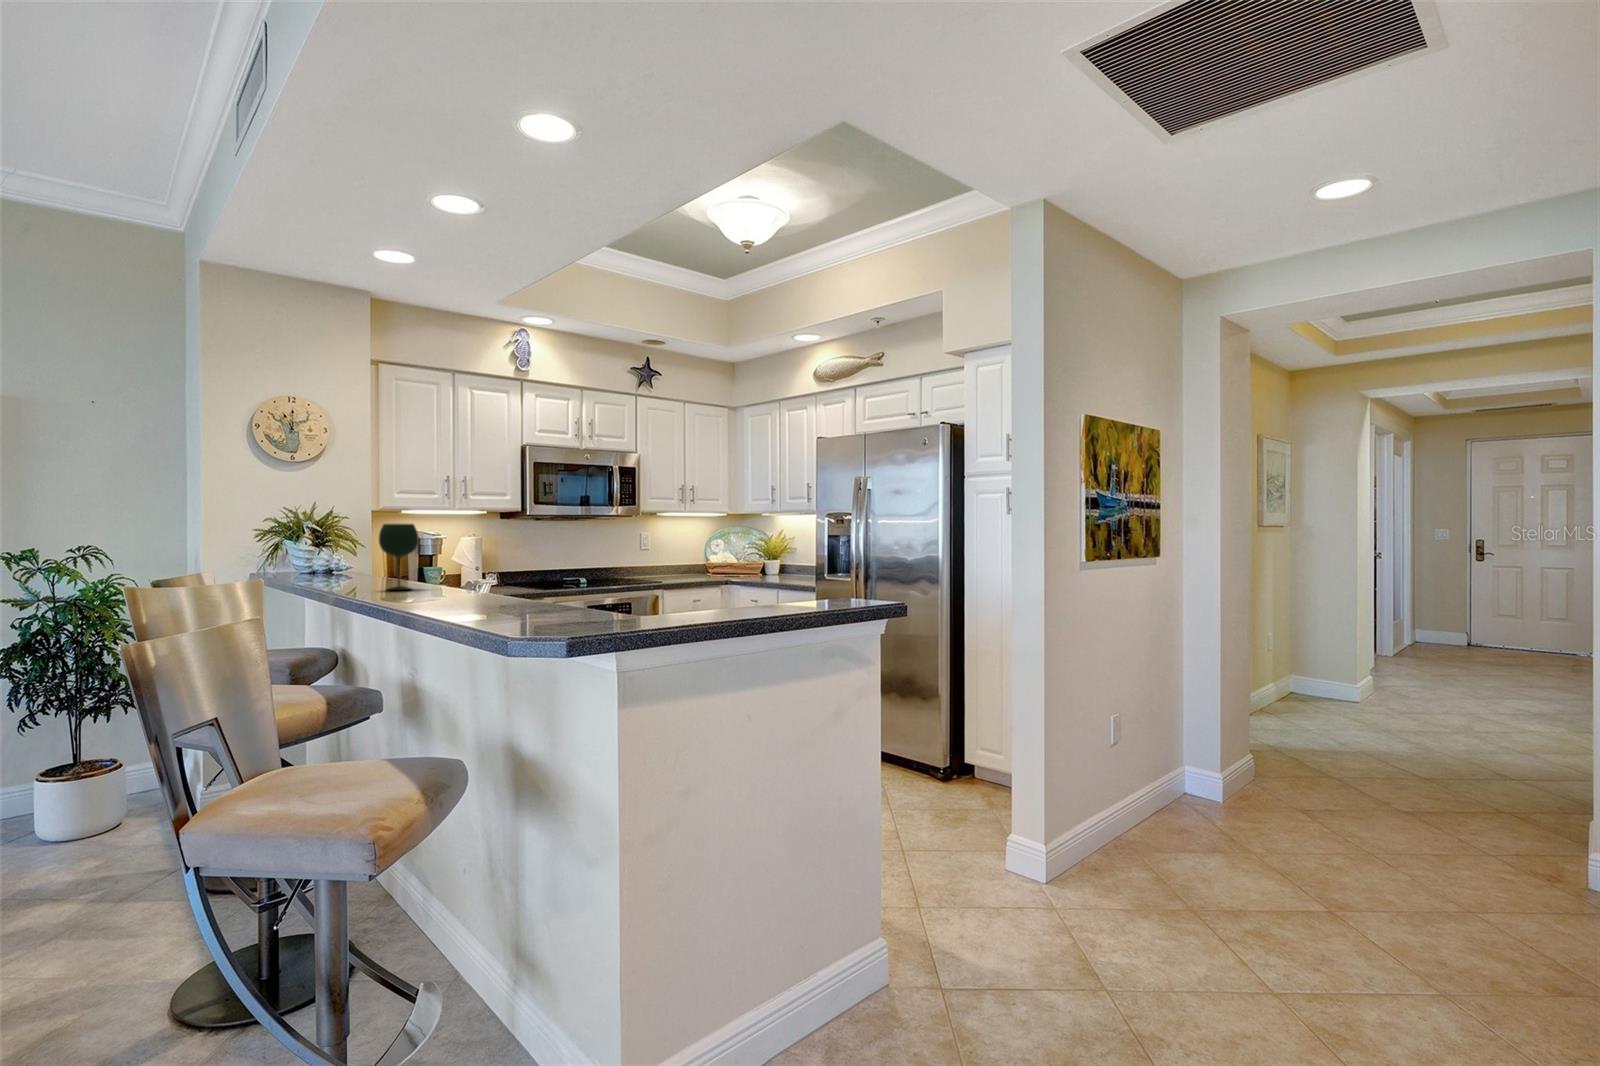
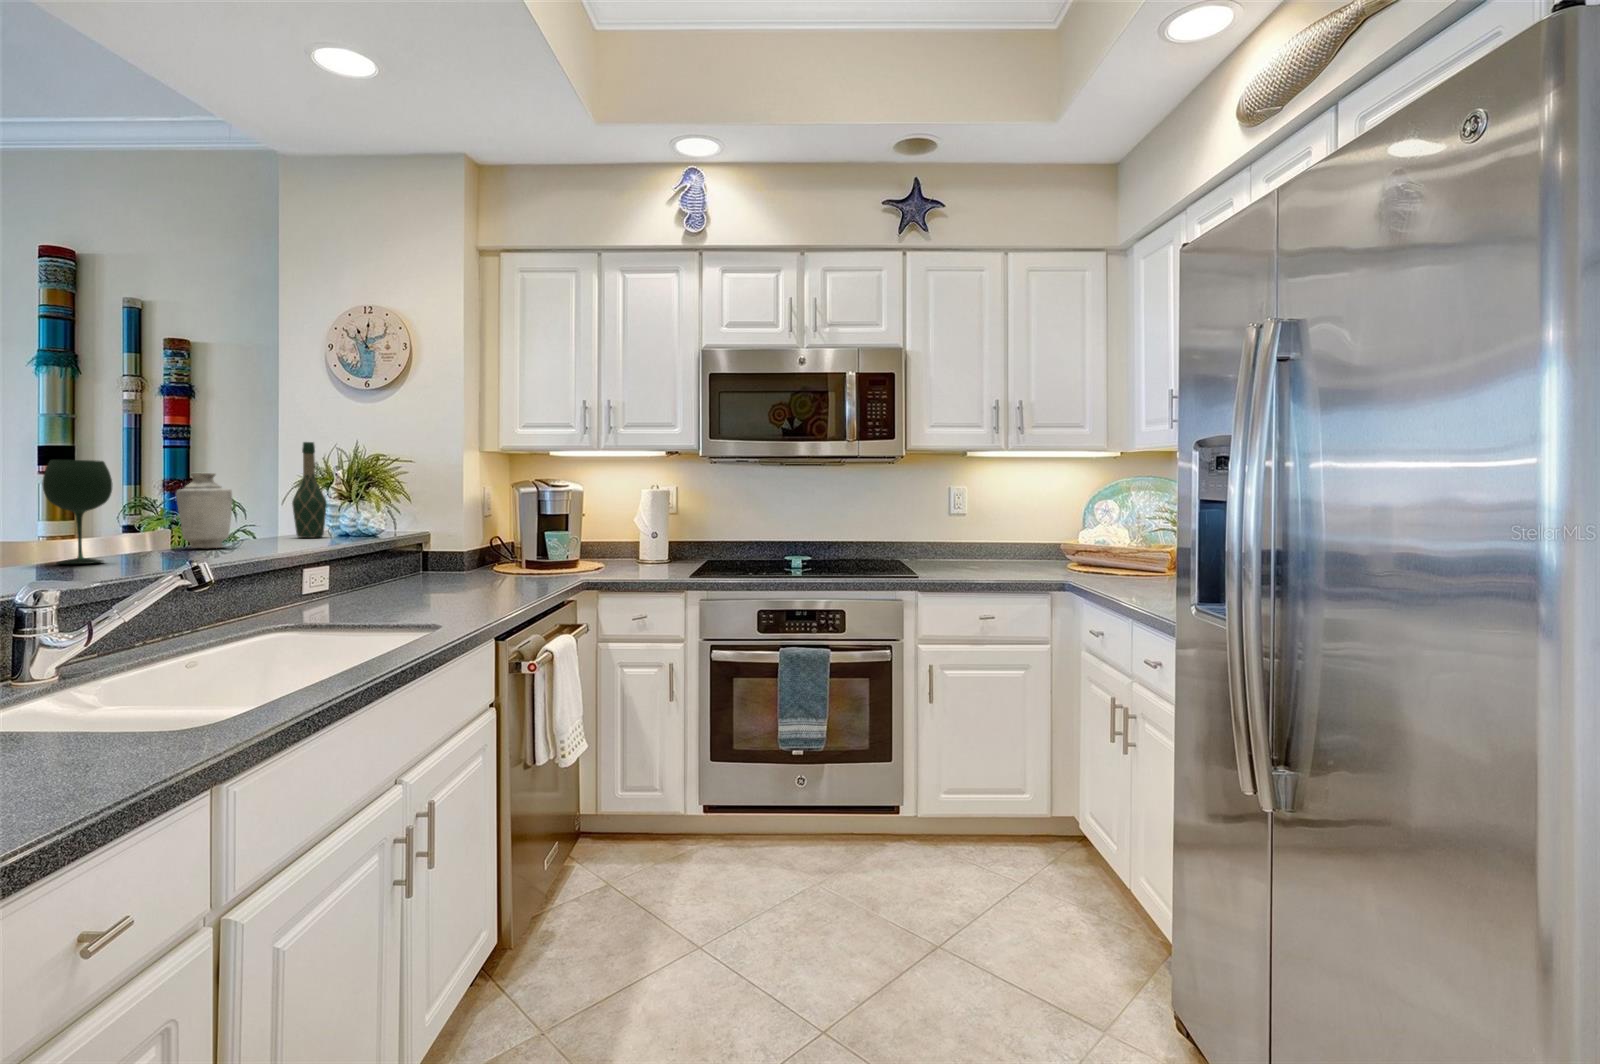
wine bottle: none [303,505,330,578] -> present [292,442,327,538]
vase: none [328,530,366,584] -> present [176,472,232,548]

